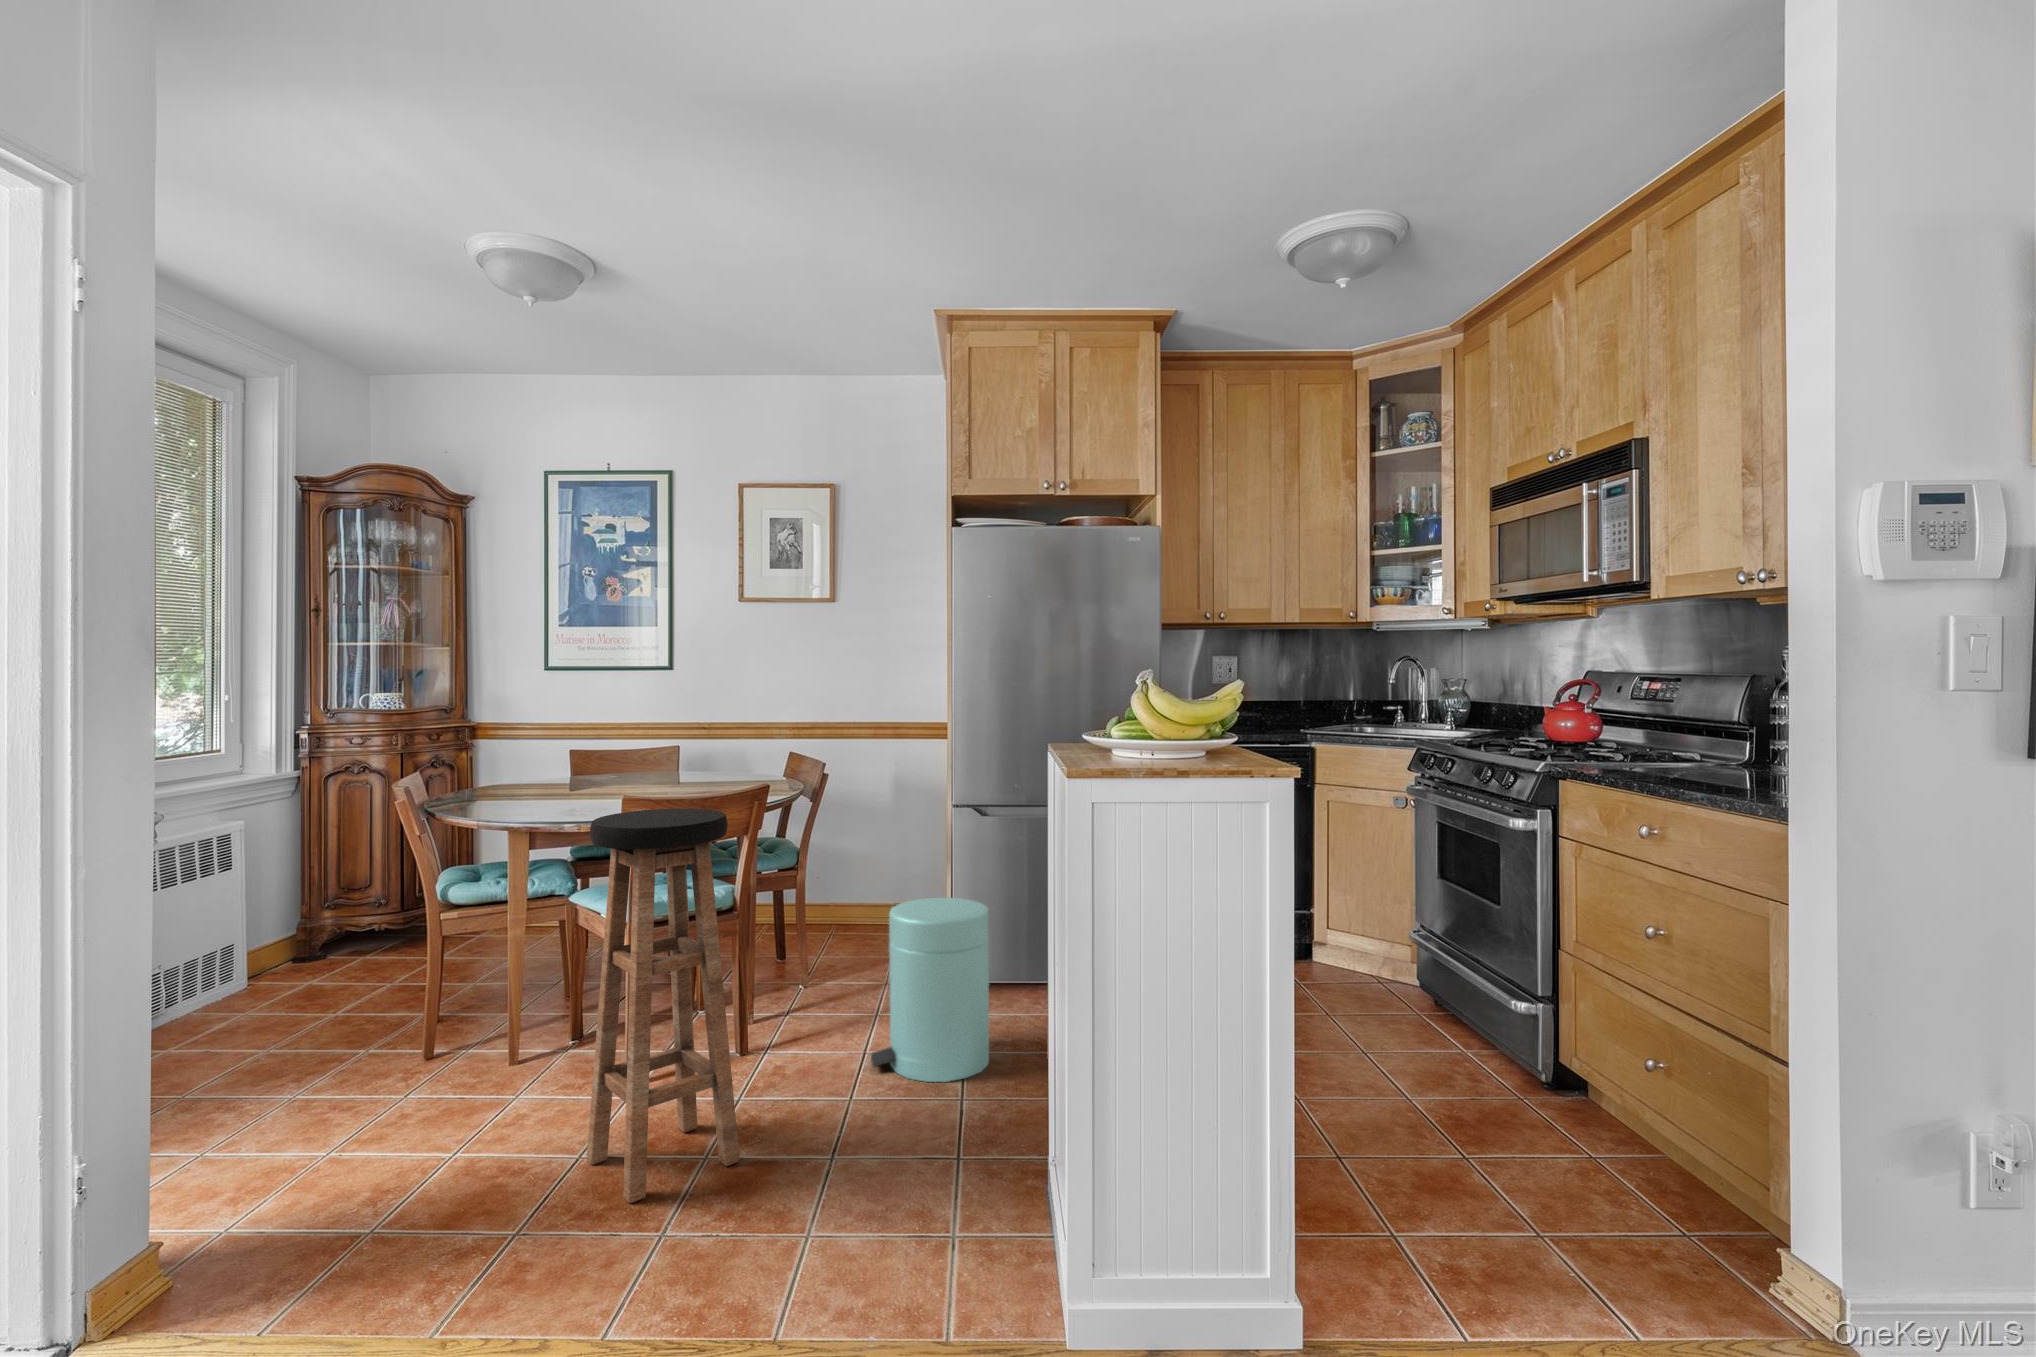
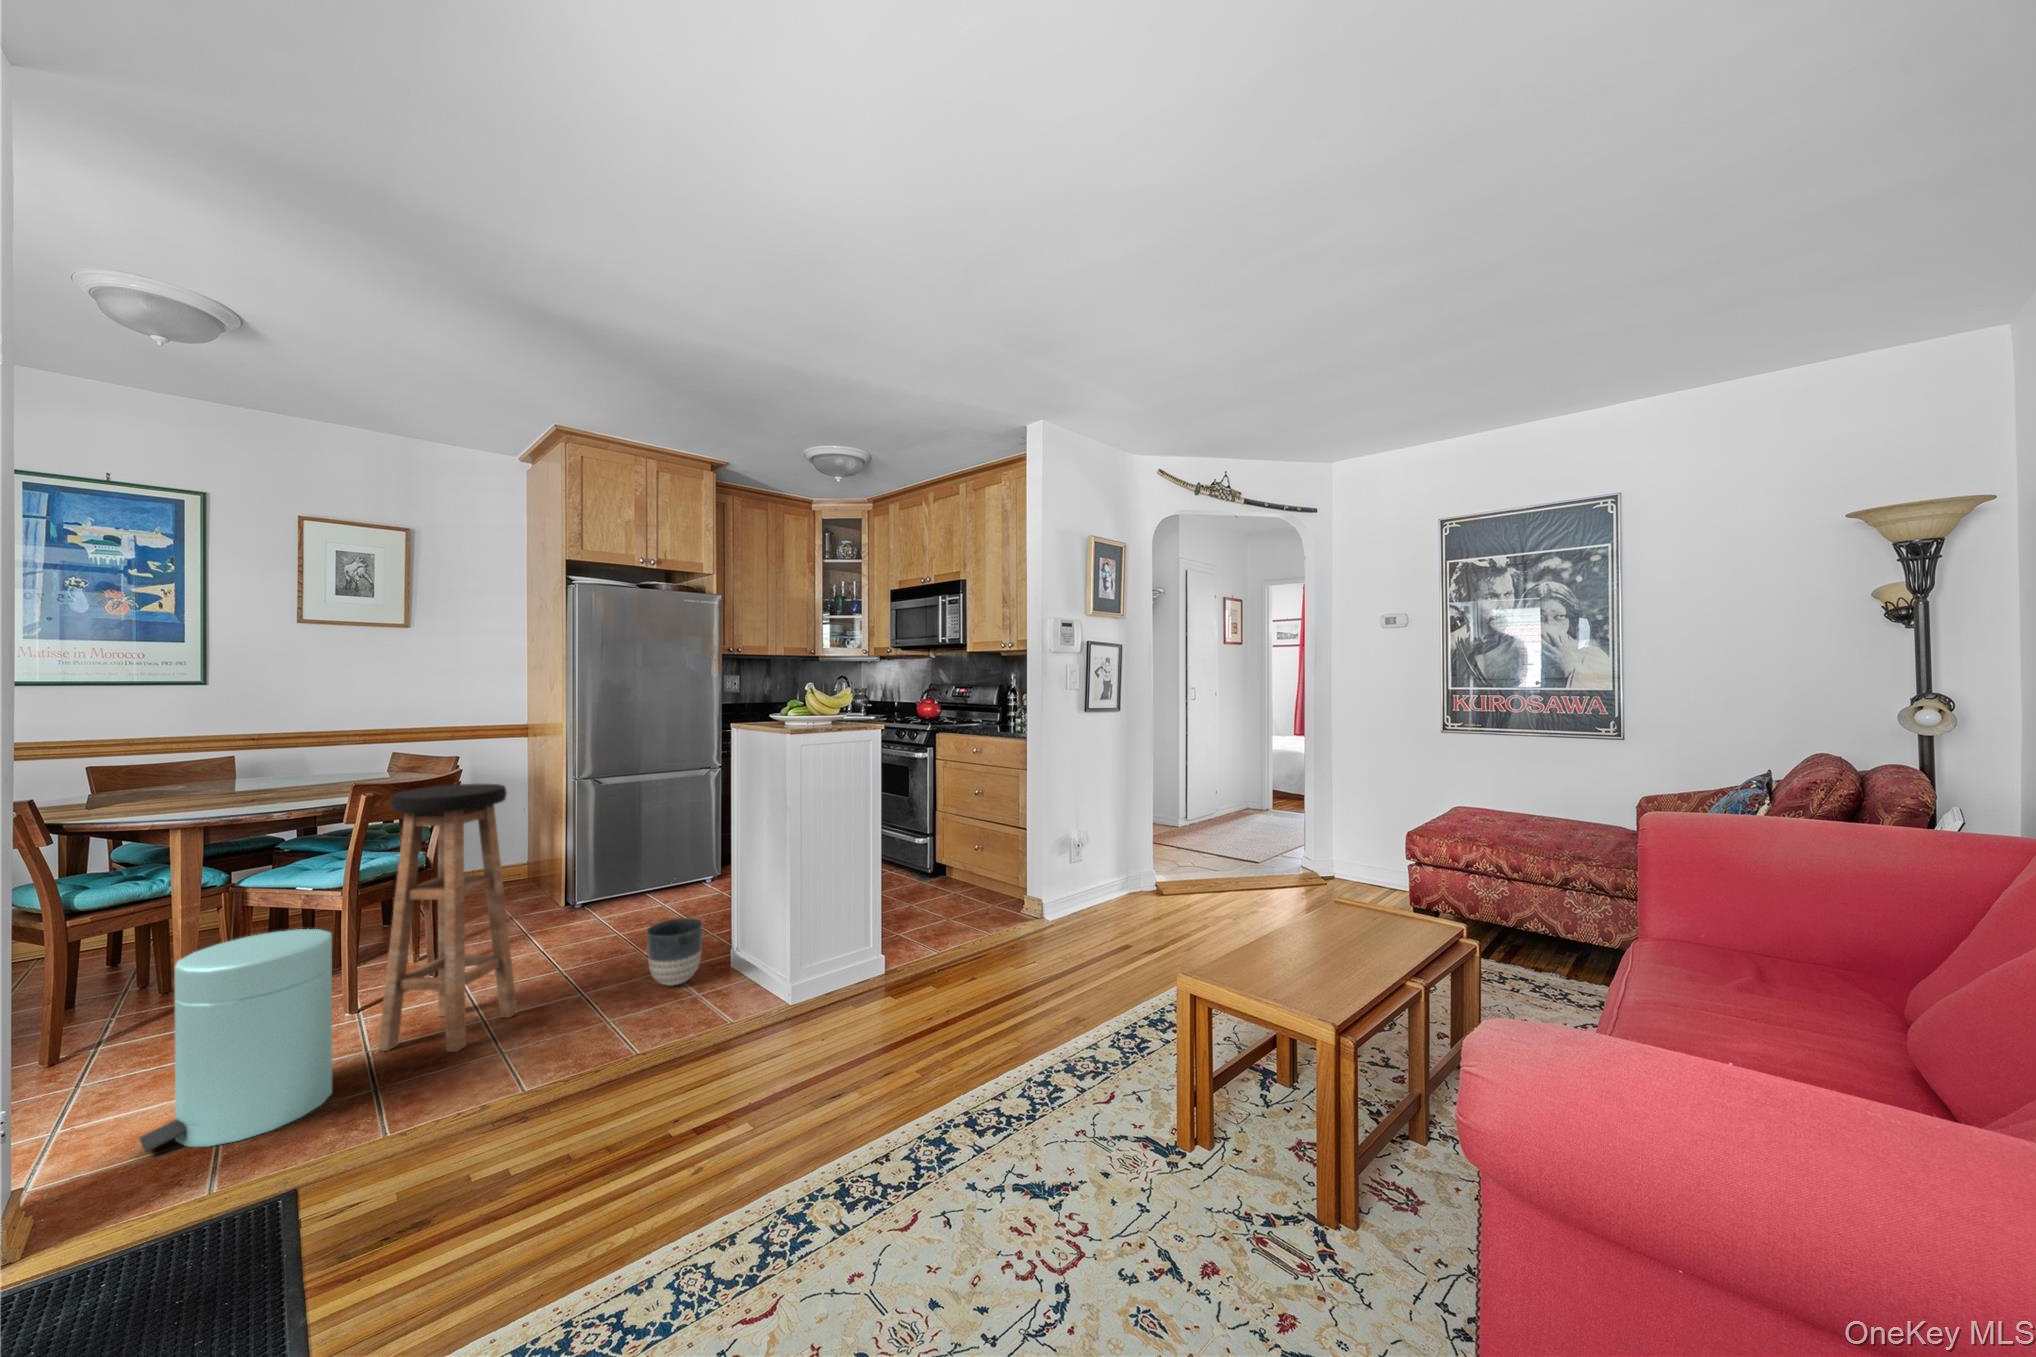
trash can: present [871,898,989,1082] -> present [140,929,332,1152]
planter: none [898,1074,987,1198] -> present [647,918,703,986]

